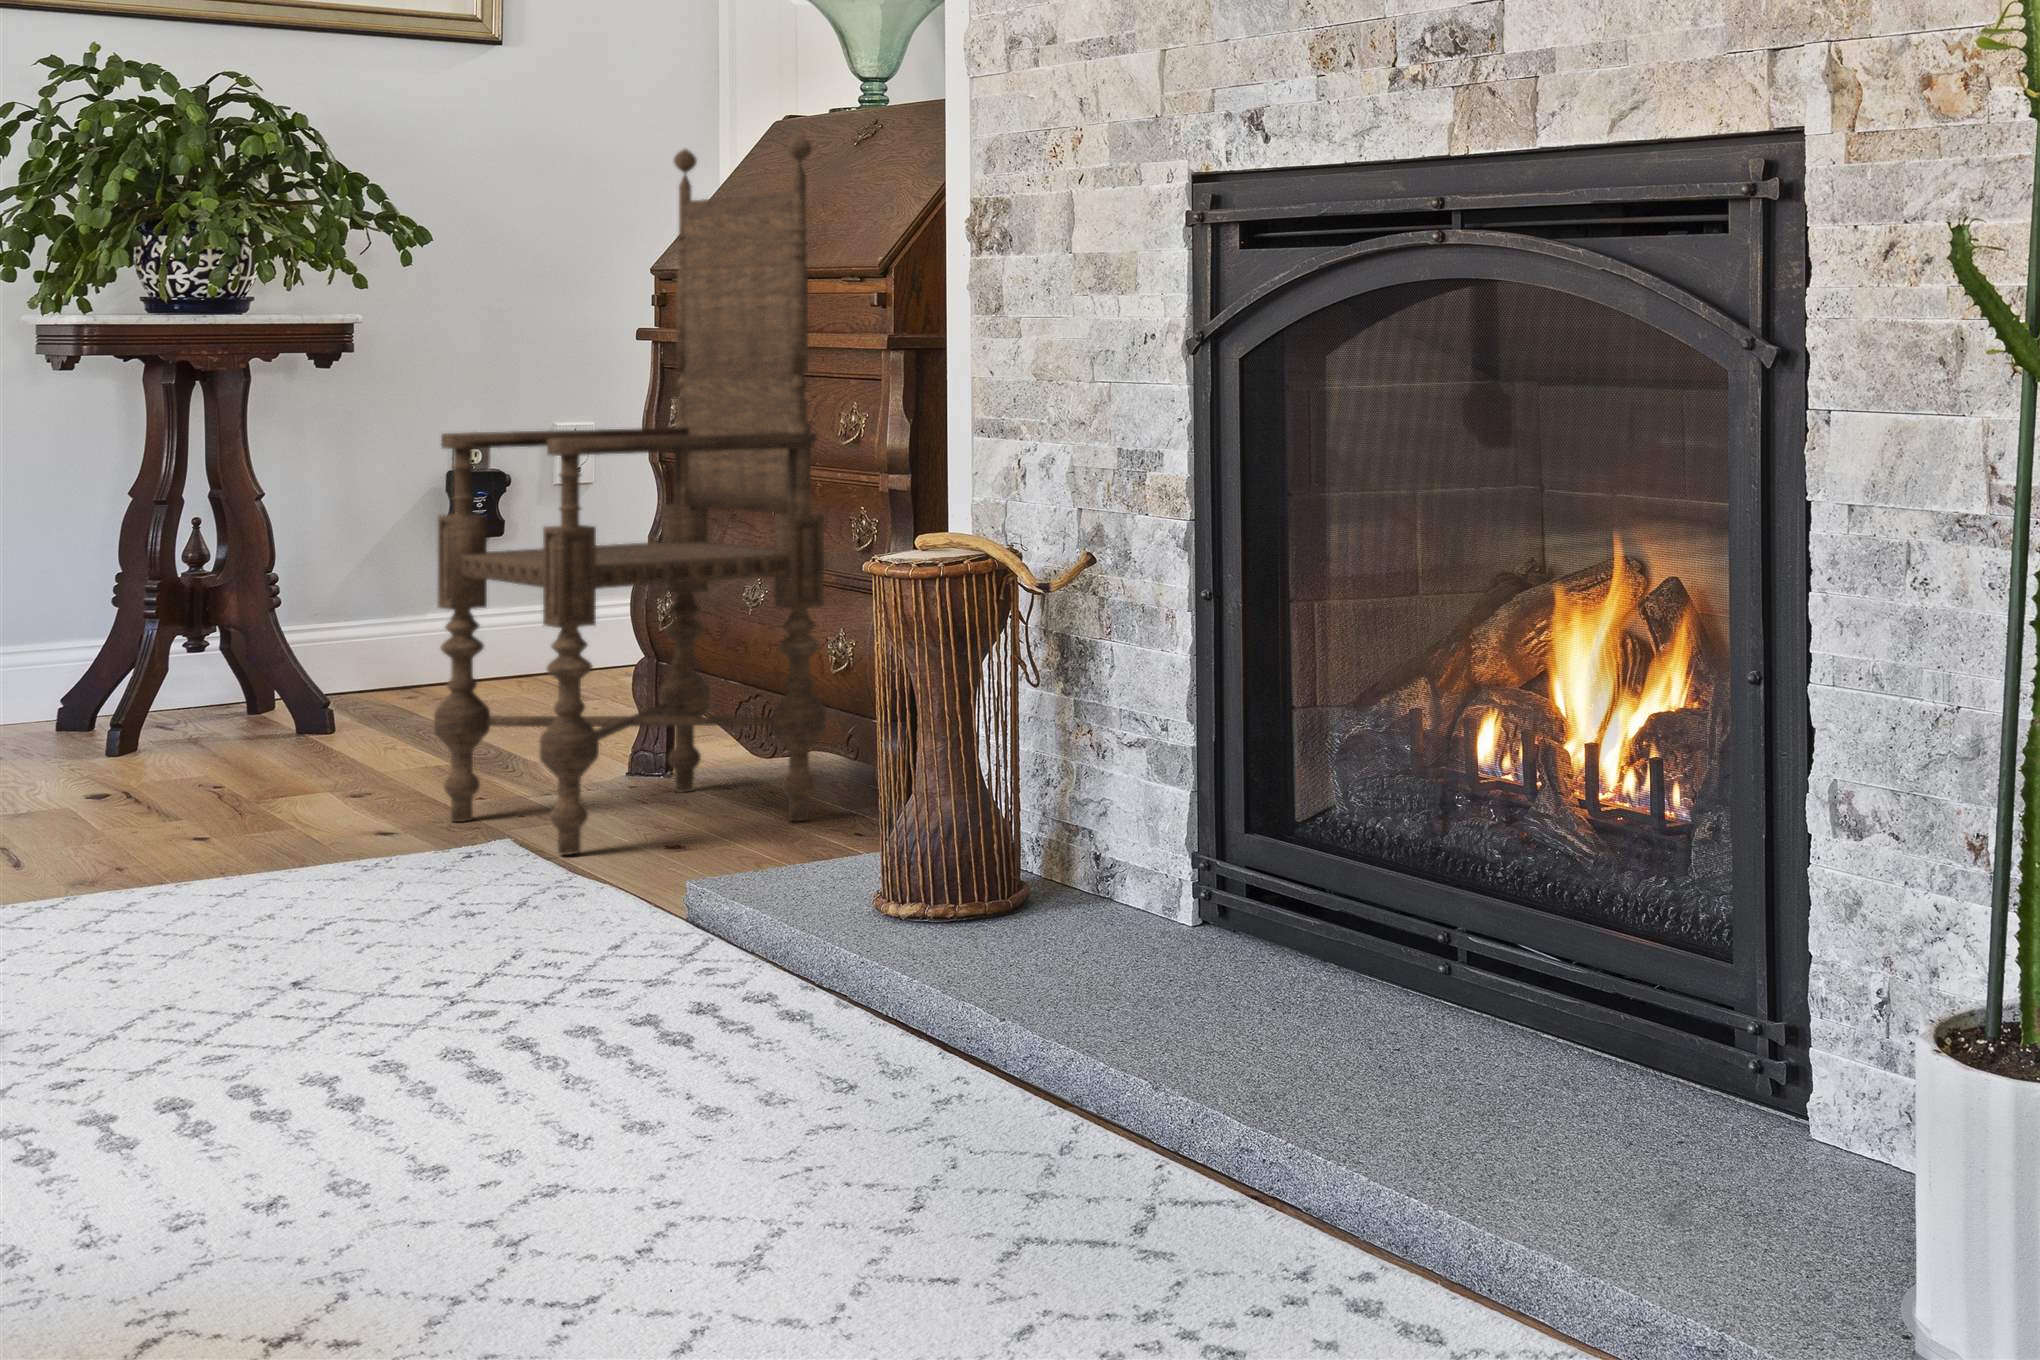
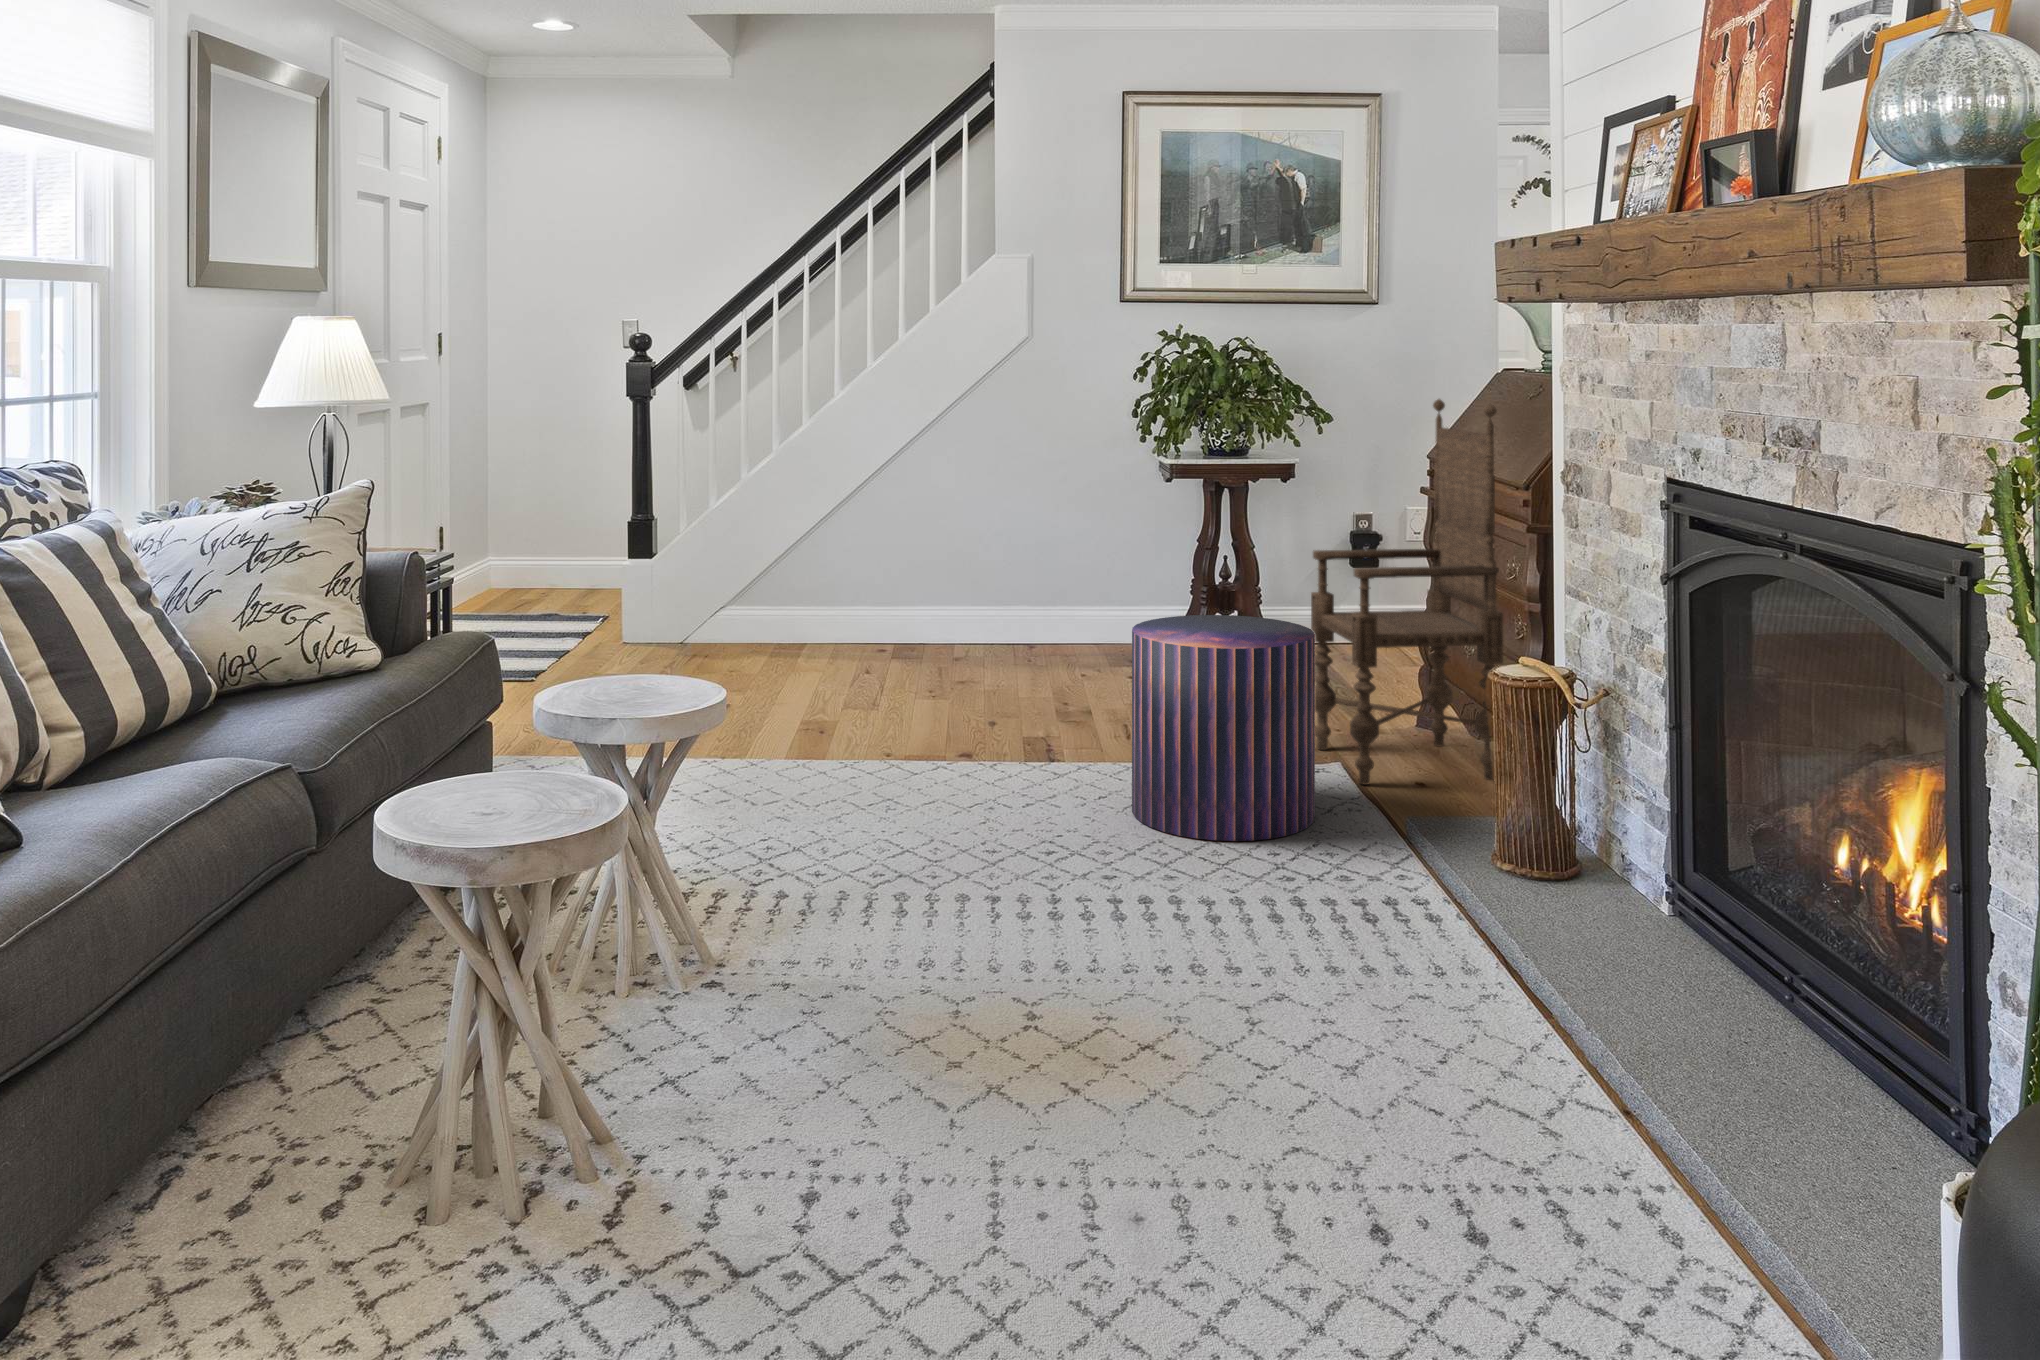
pouf: none [73,538,492,974] -> present [1132,615,1315,841]

